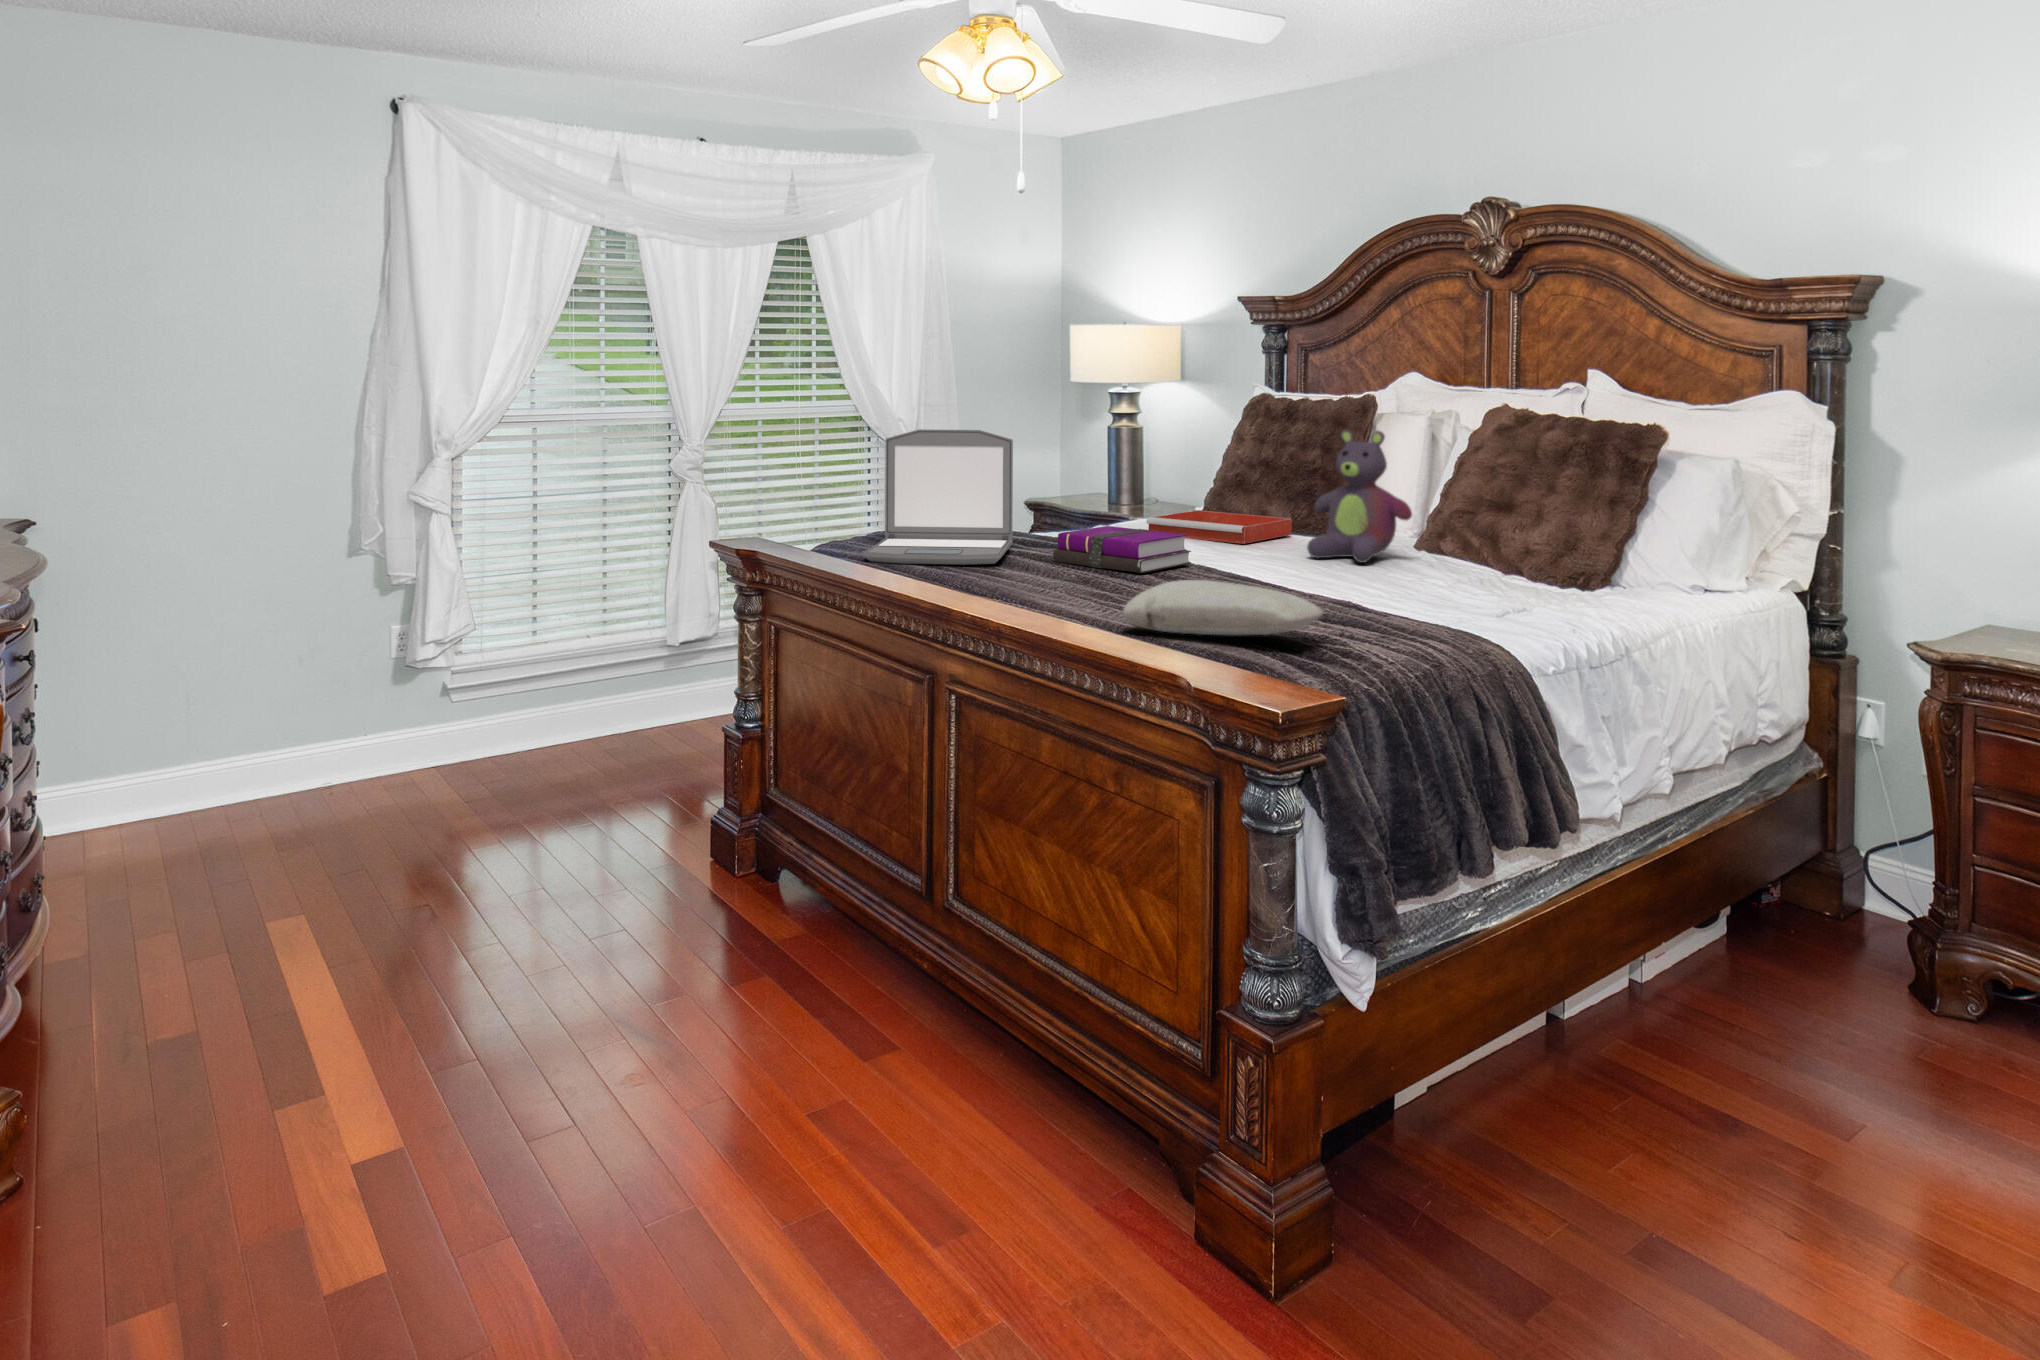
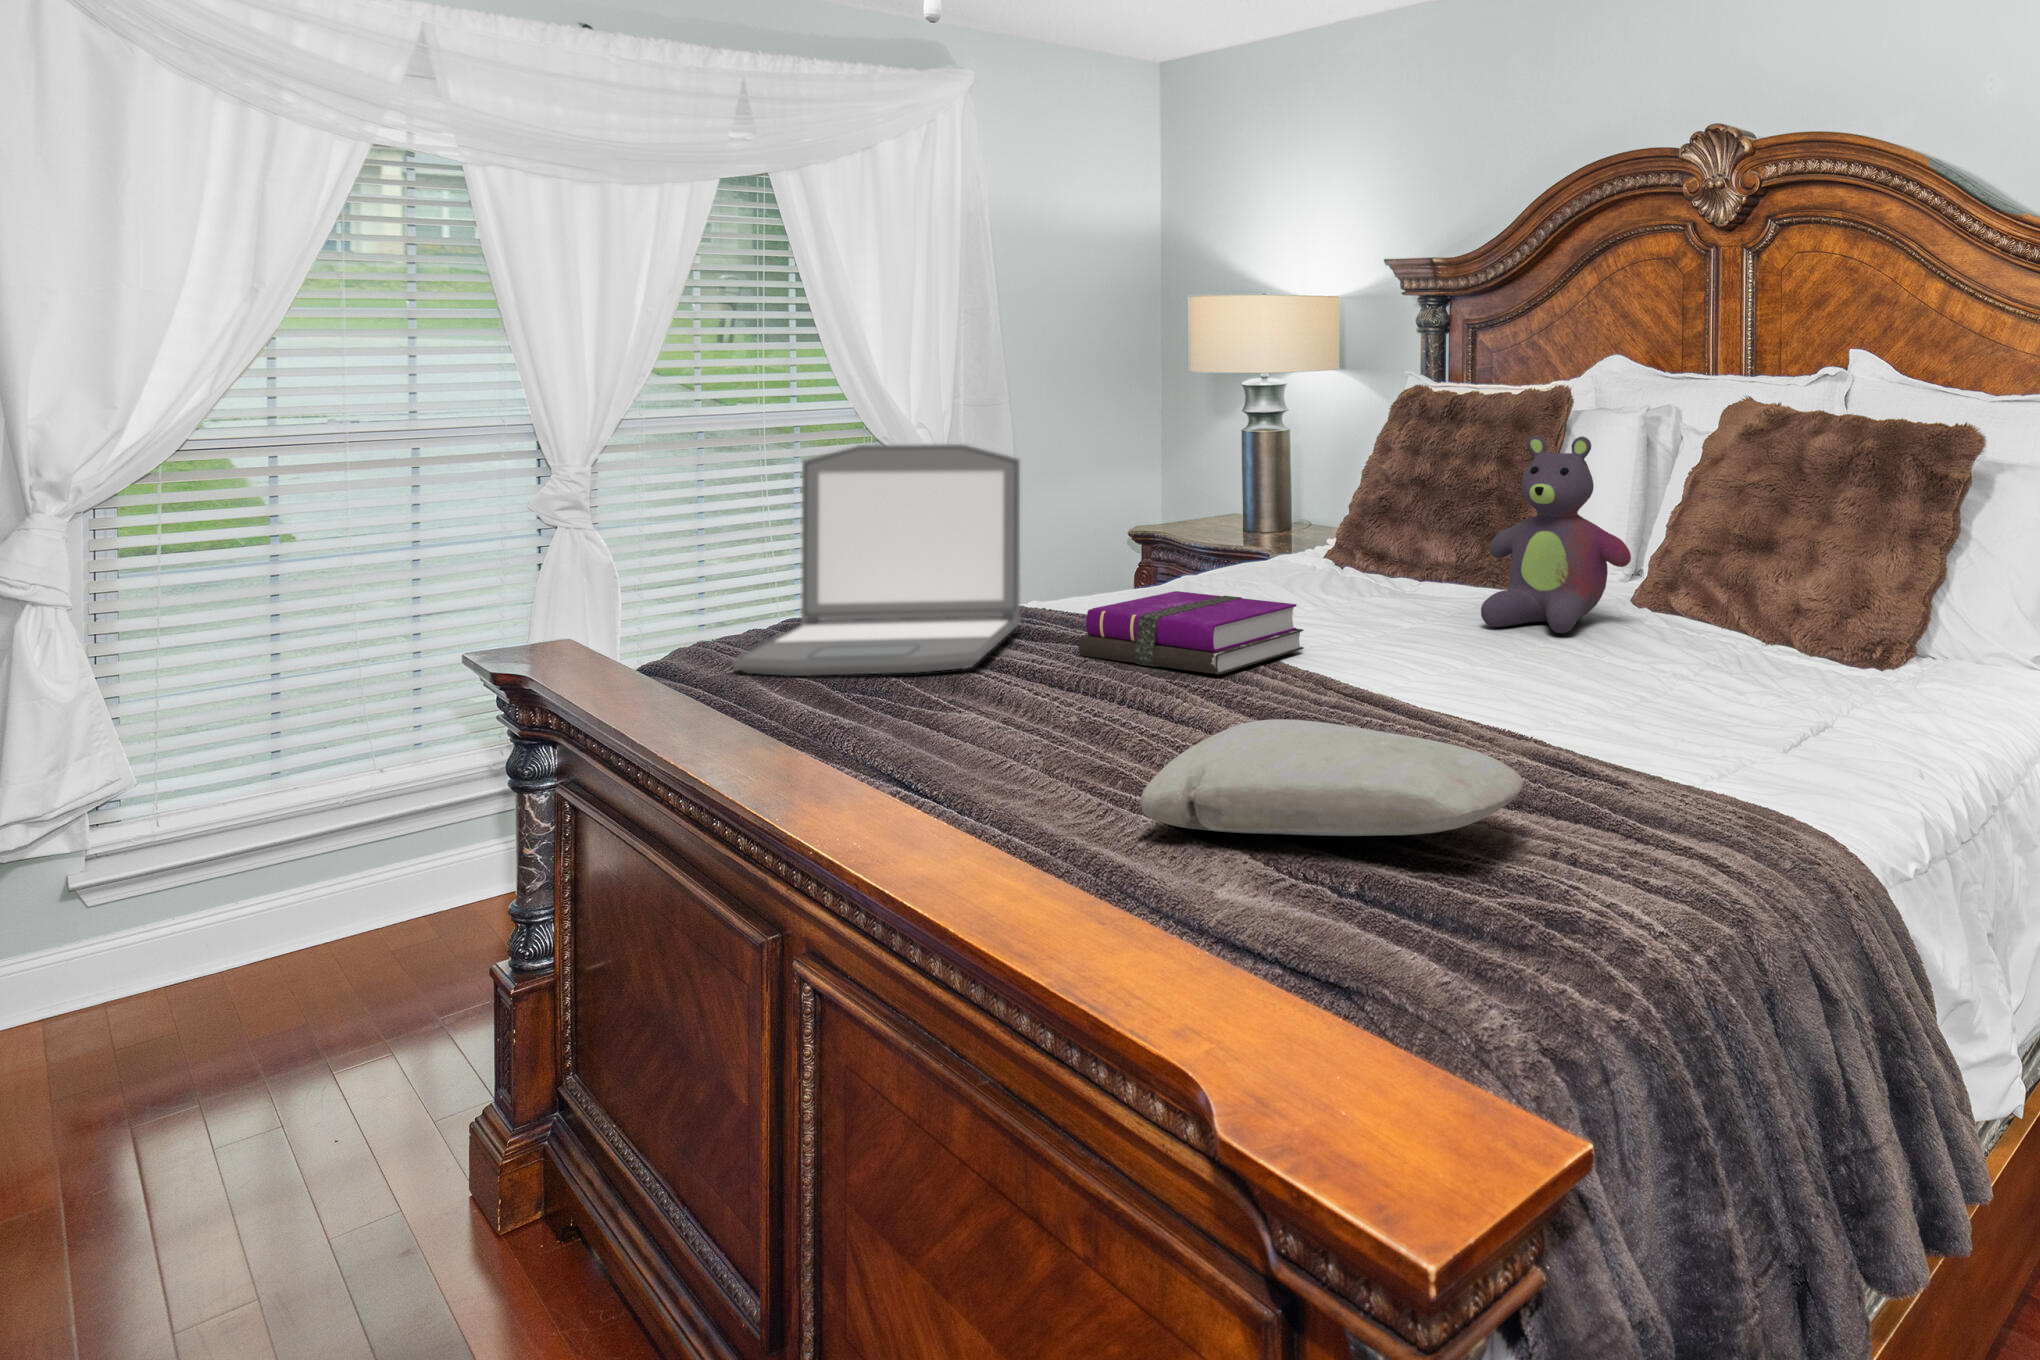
tray: present [1146,510,1292,544] -> none [1248,552,1457,605]

